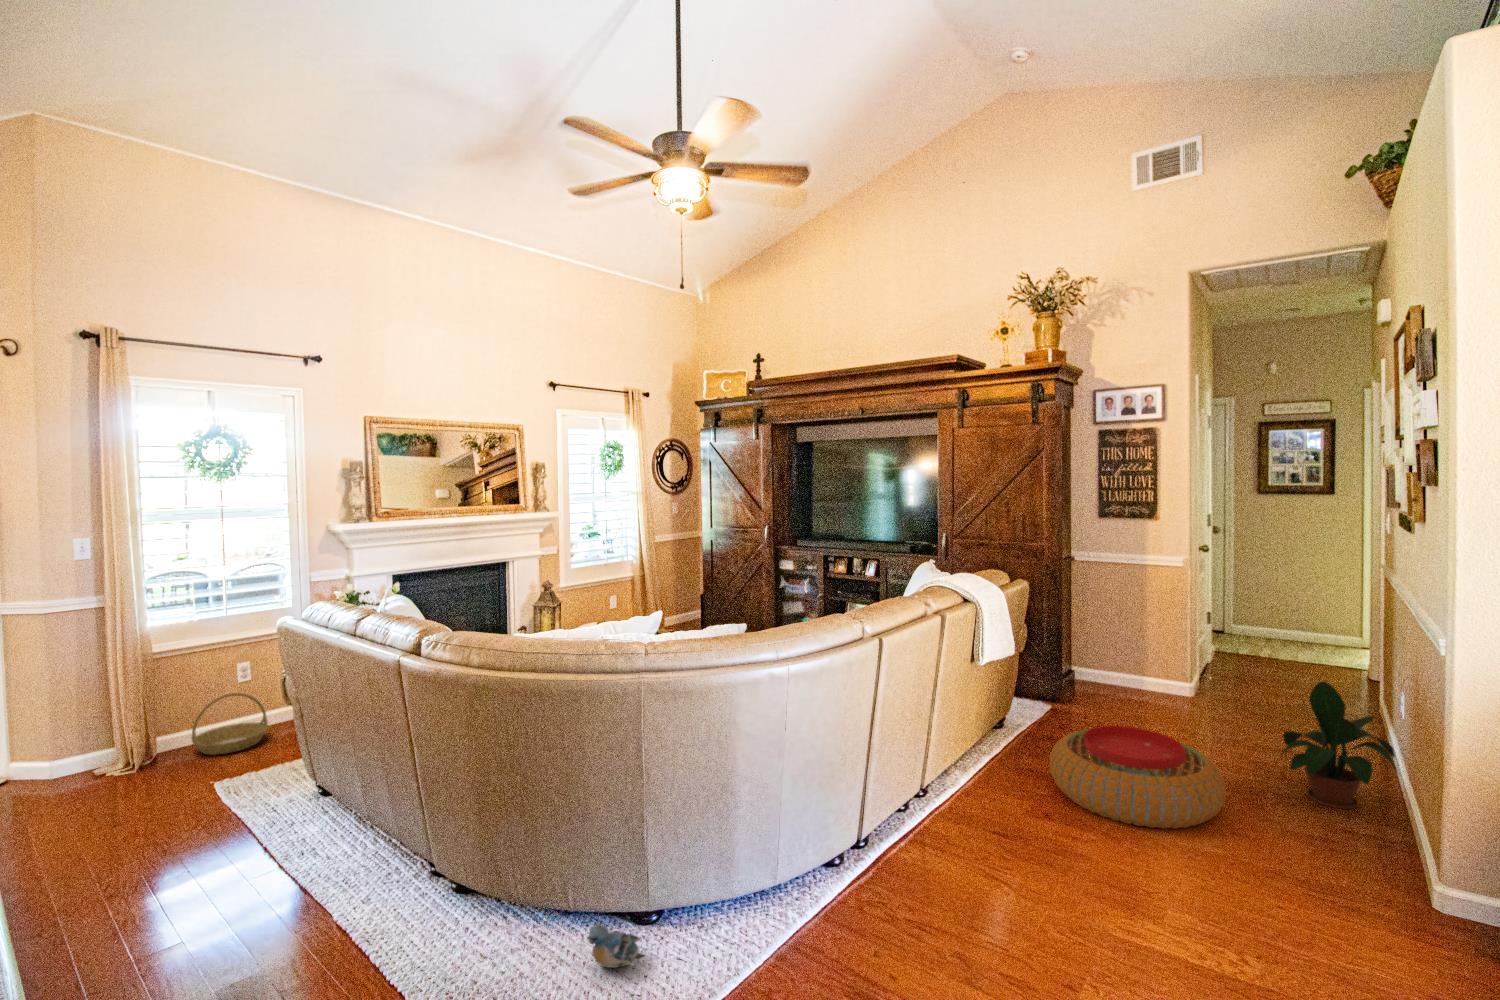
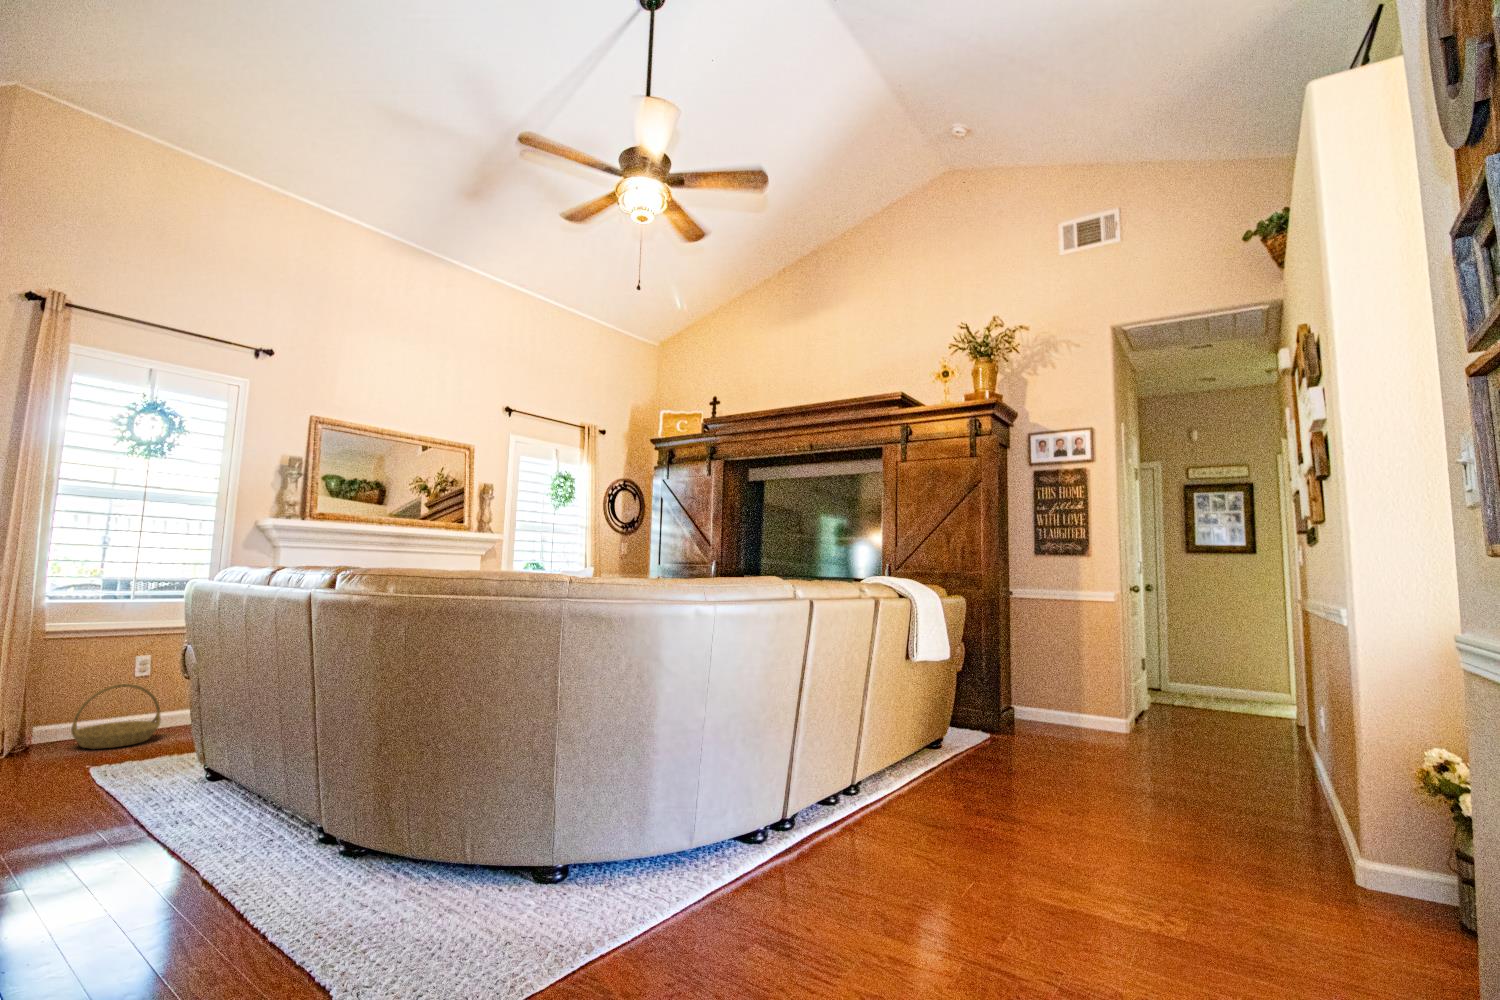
potted plant: present [1281,681,1397,809] -> none [1208,689,1318,815]
pouf: present [1050,726,1226,829] -> none [983,733,1155,825]
plush toy: present [588,925,645,968] -> none [481,865,544,913]

